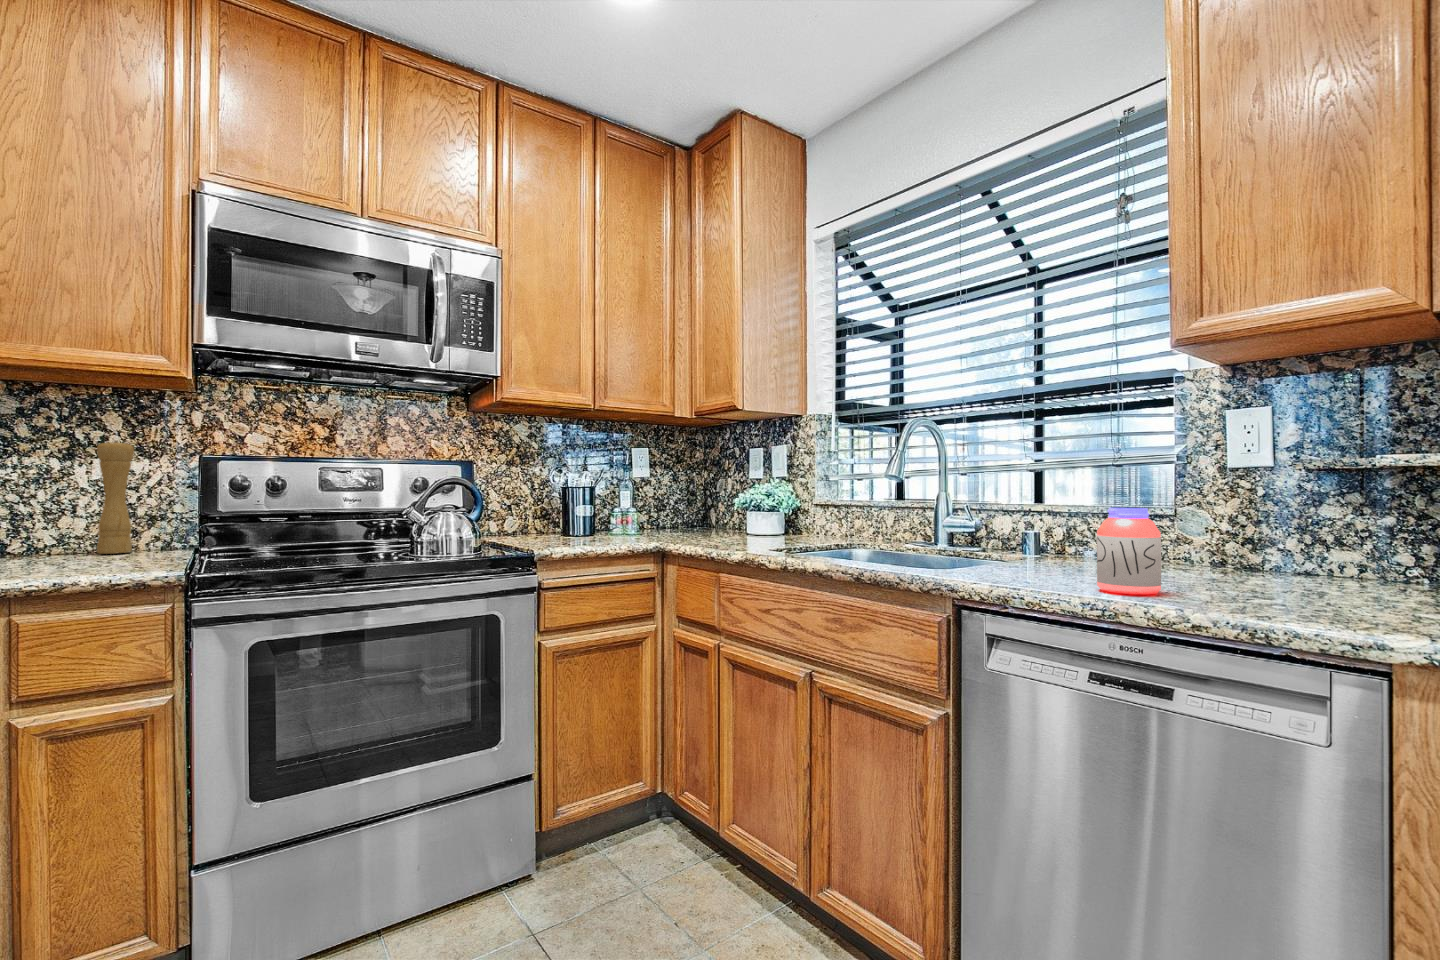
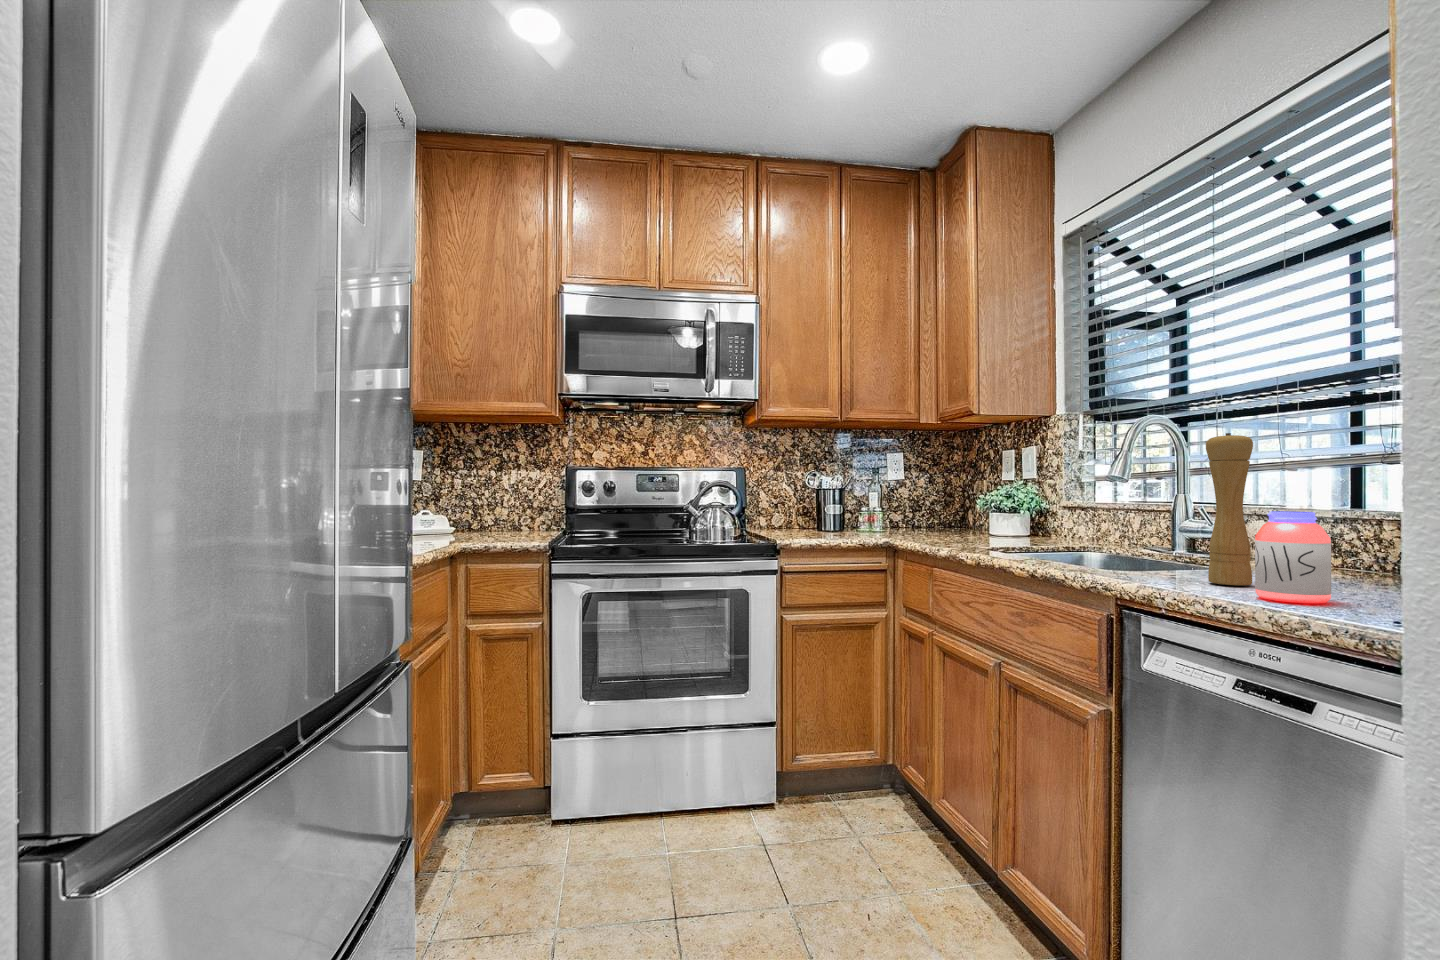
pepper mill: present [97,441,134,554] -> present [1206,433,1253,586]

